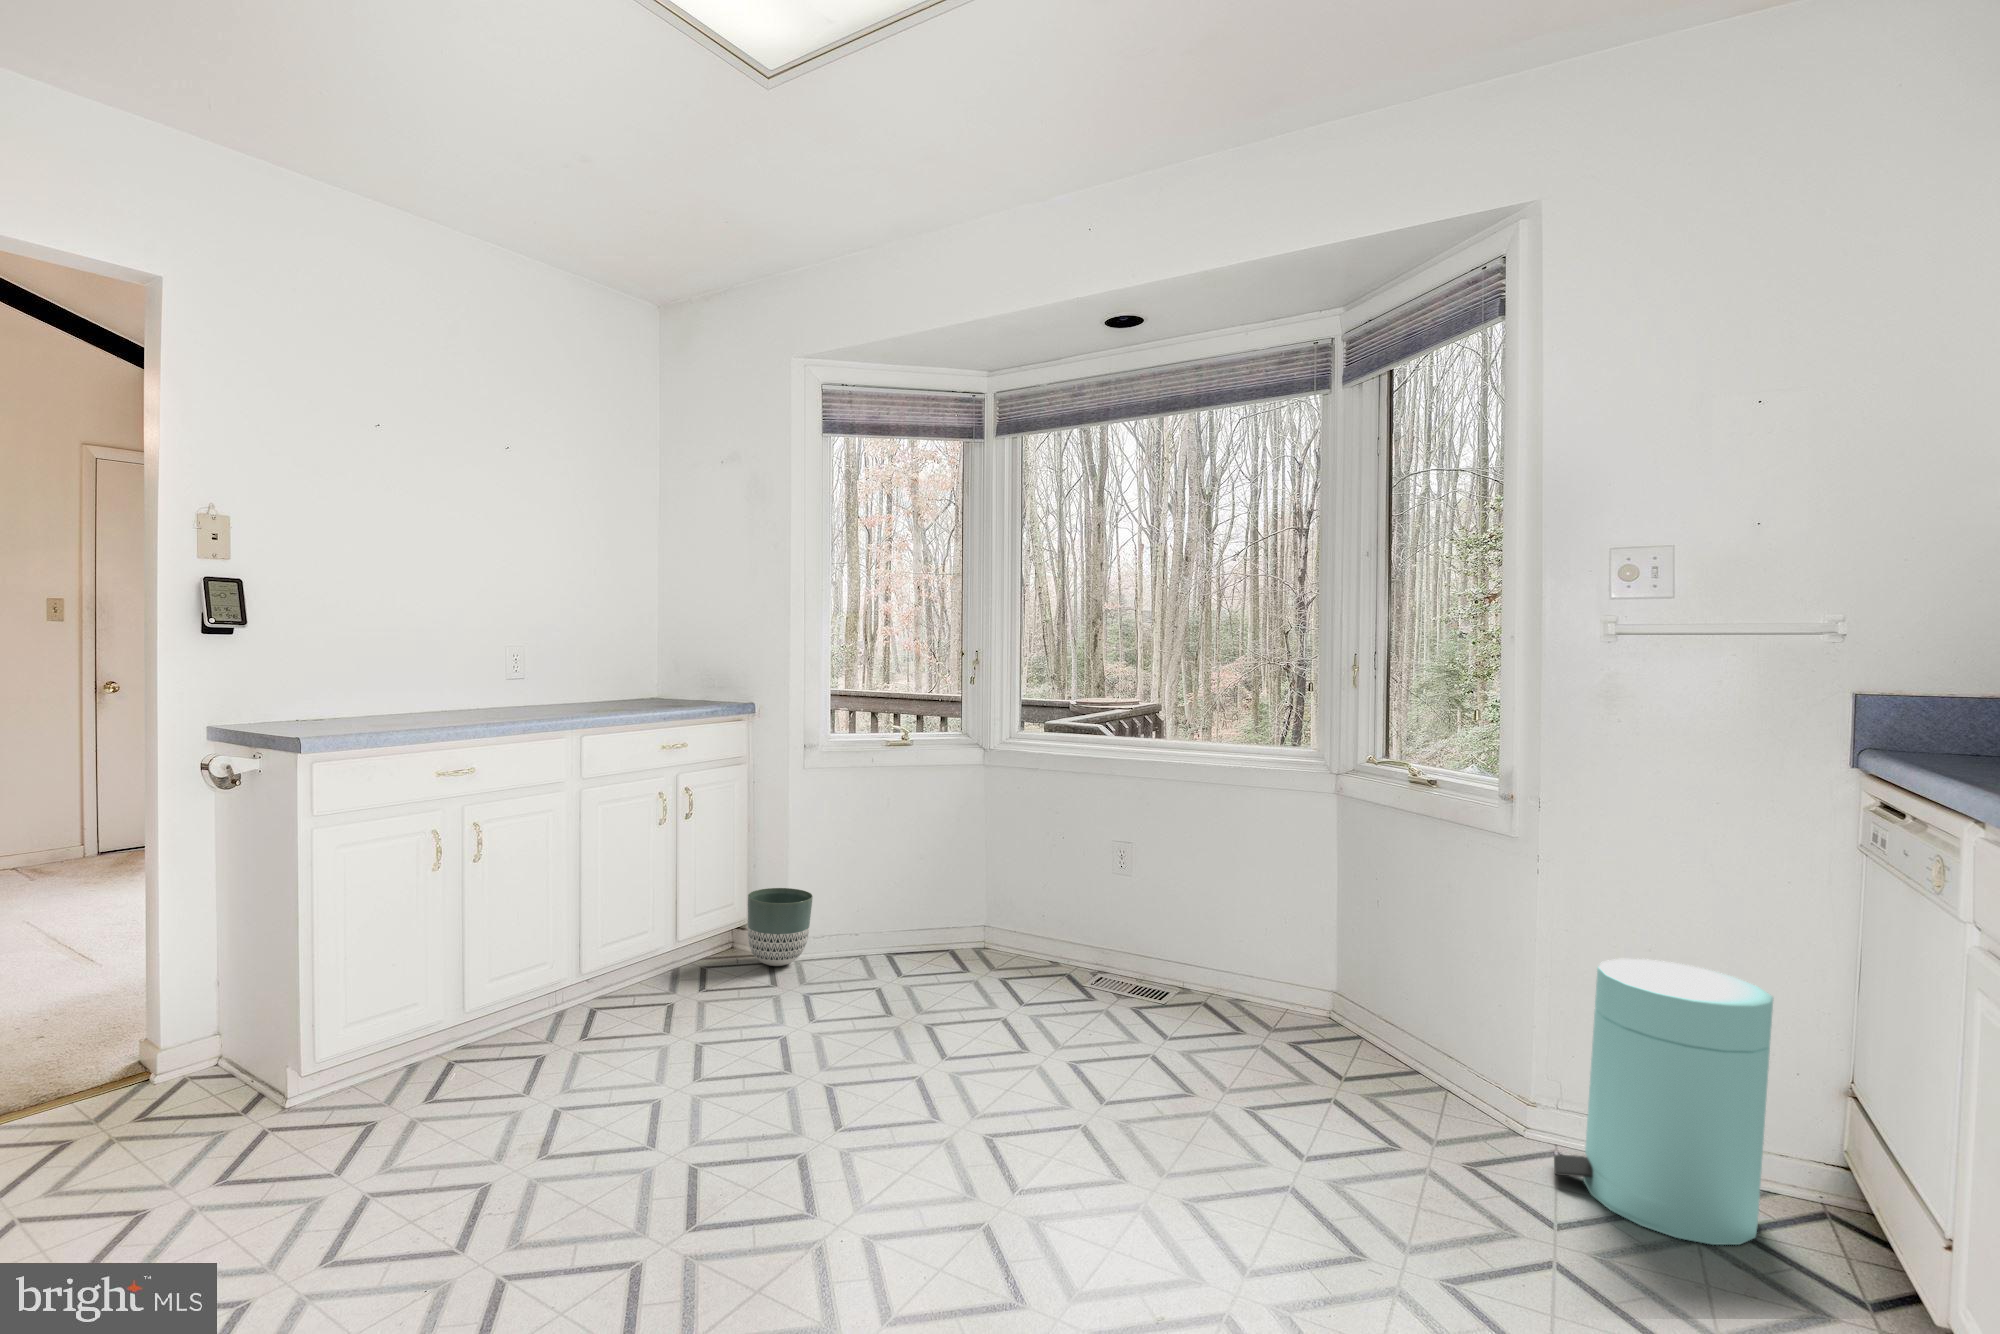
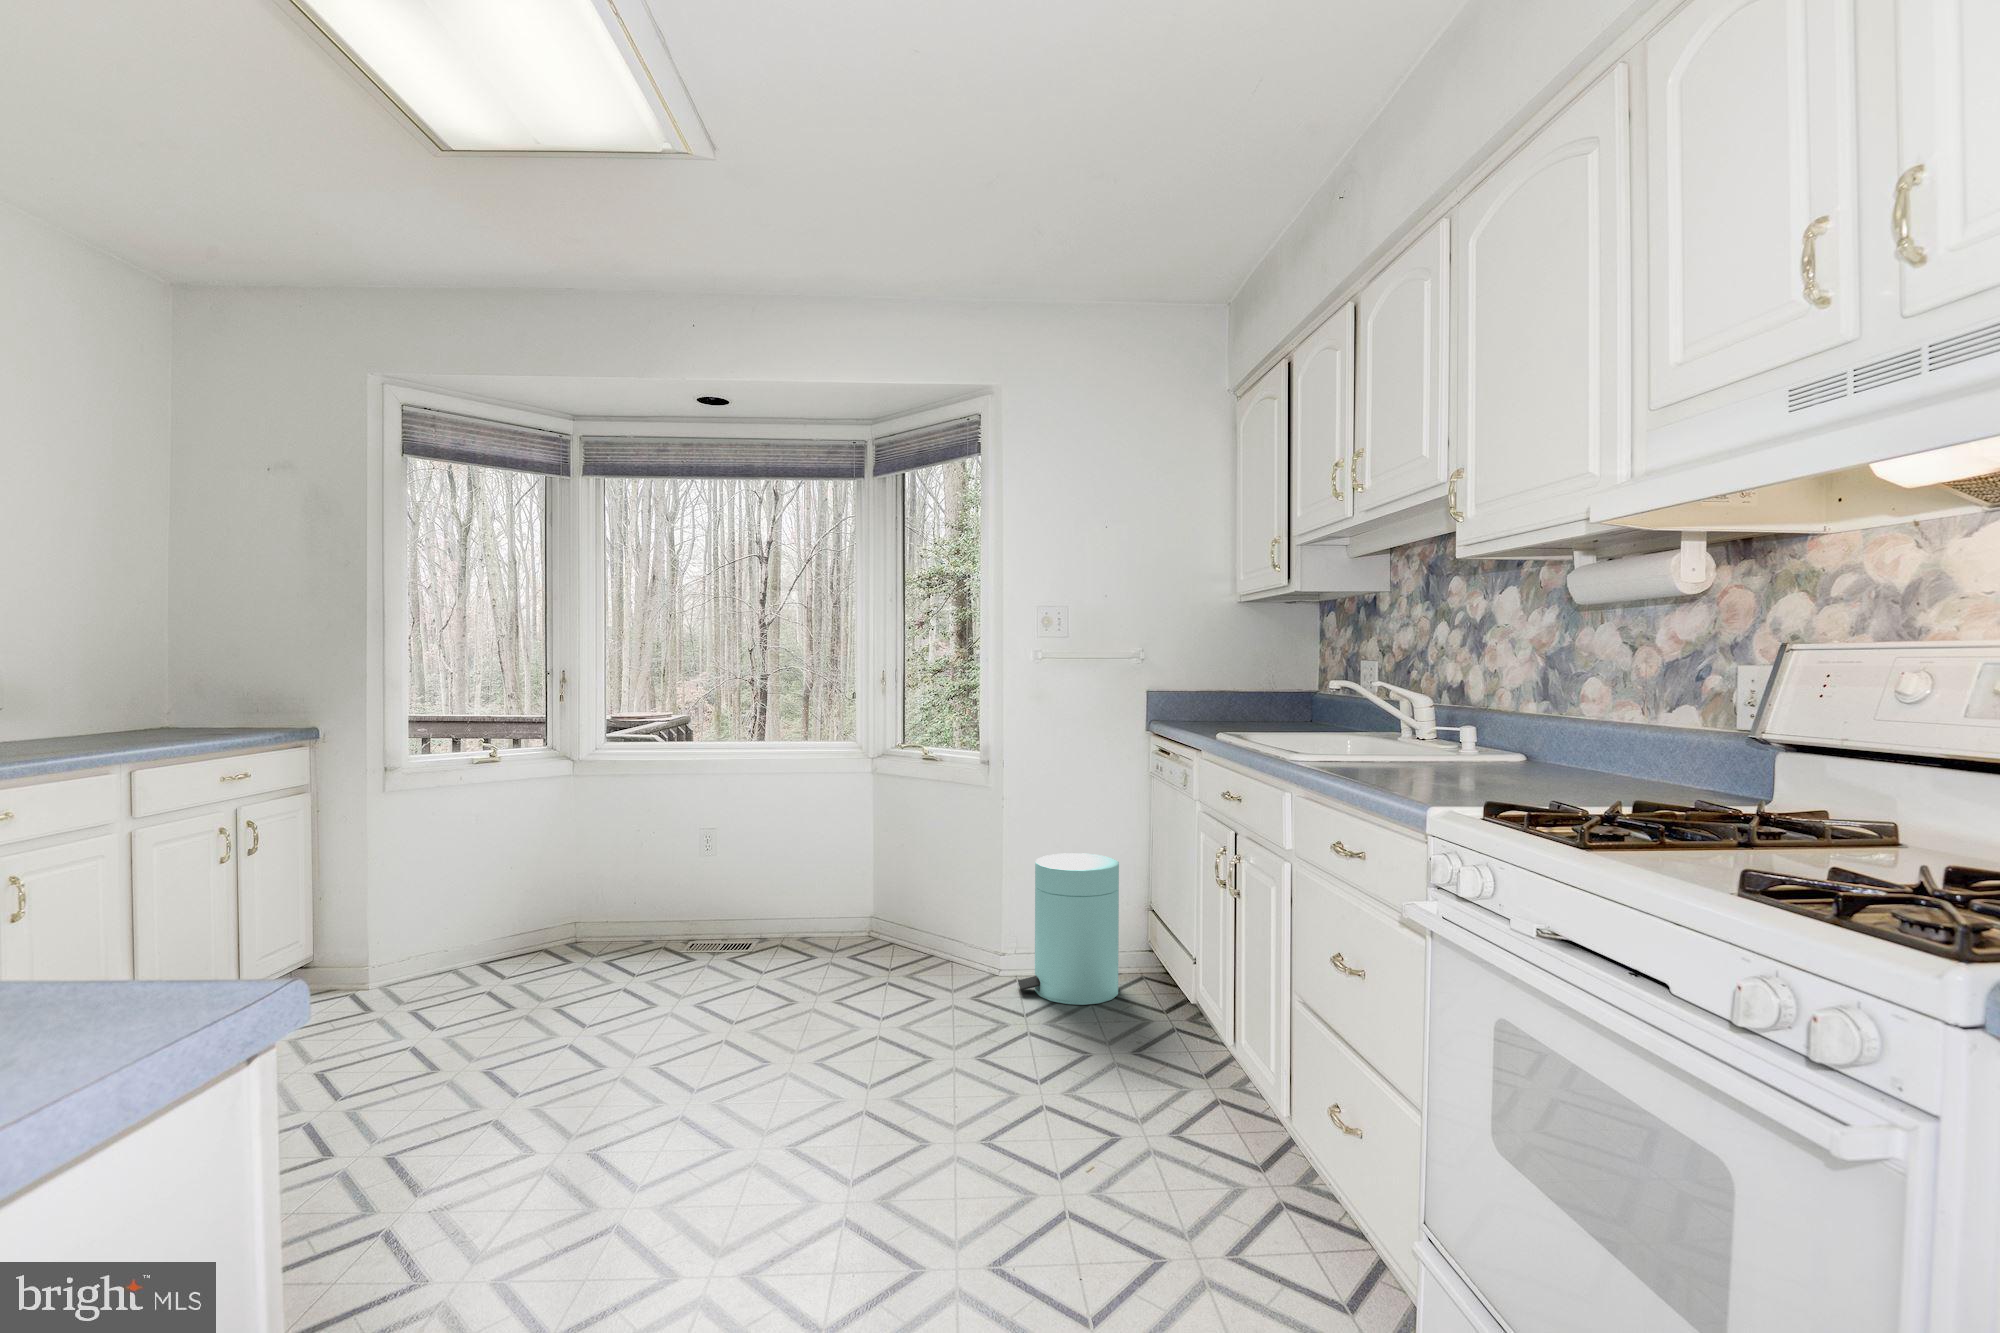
planter: present [748,888,813,966] -> none [352,923,421,996]

